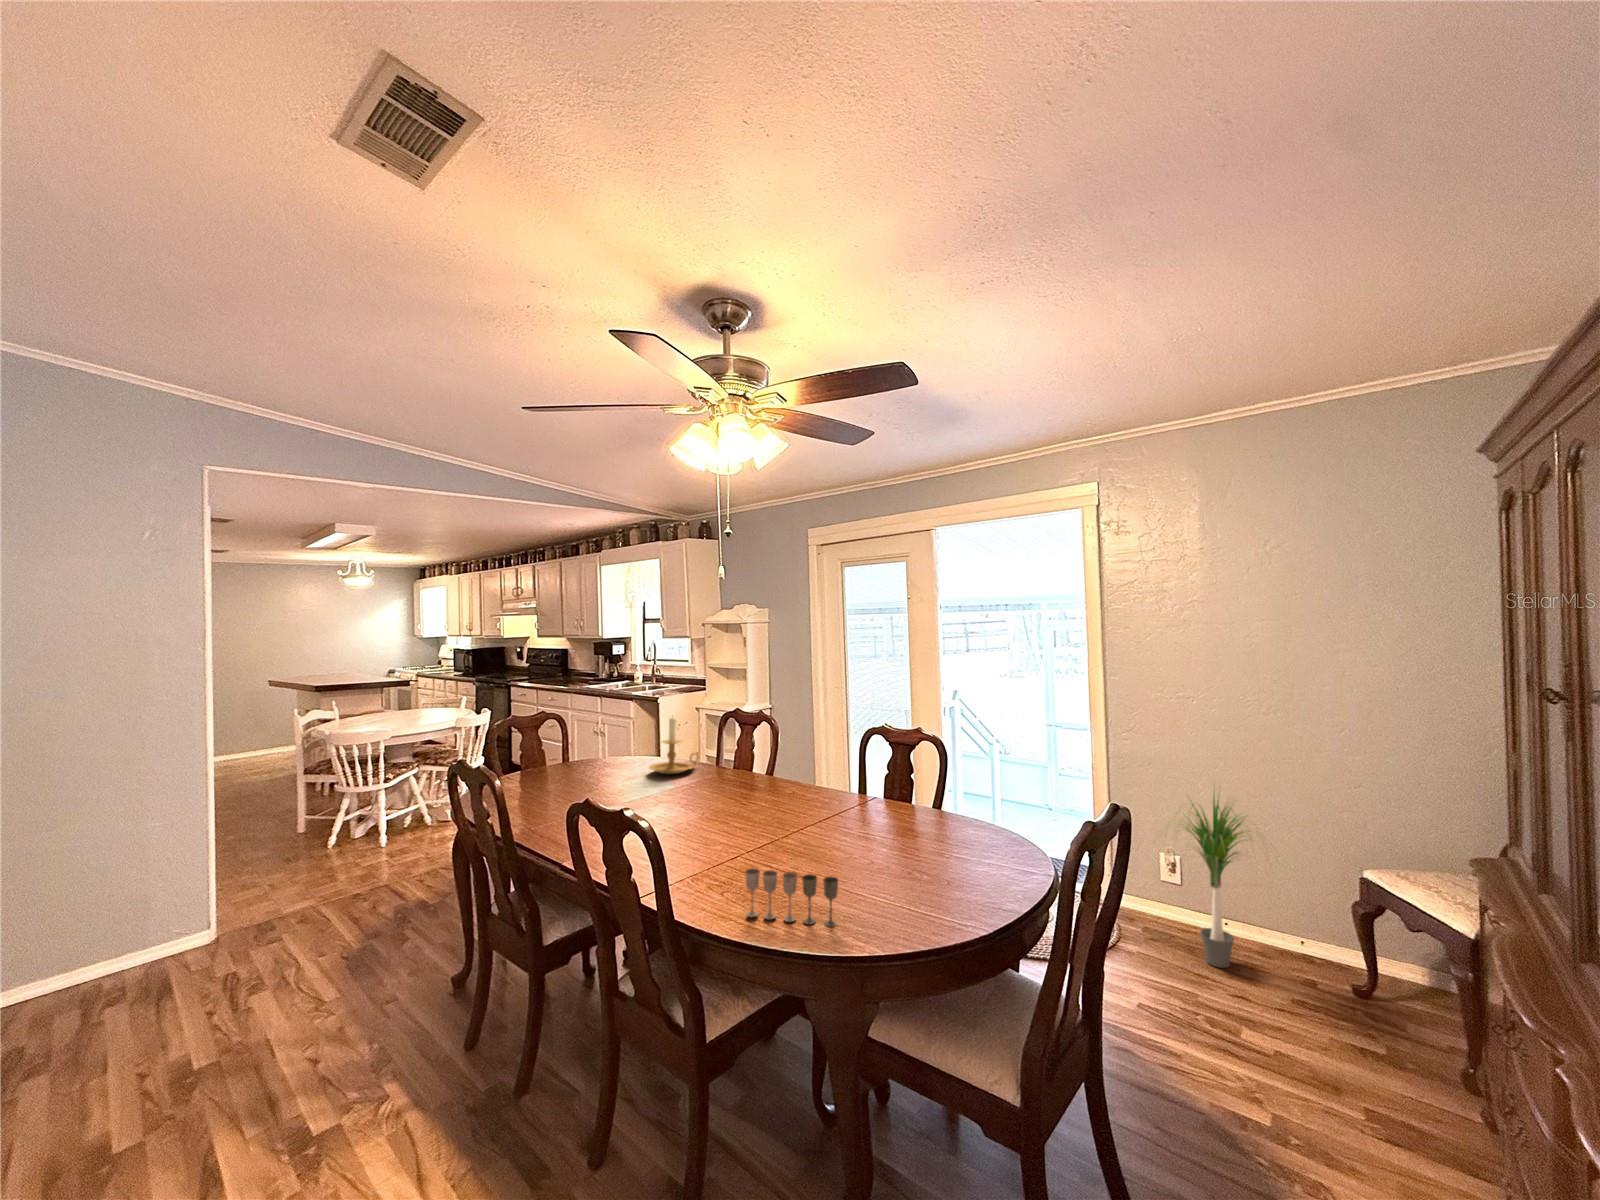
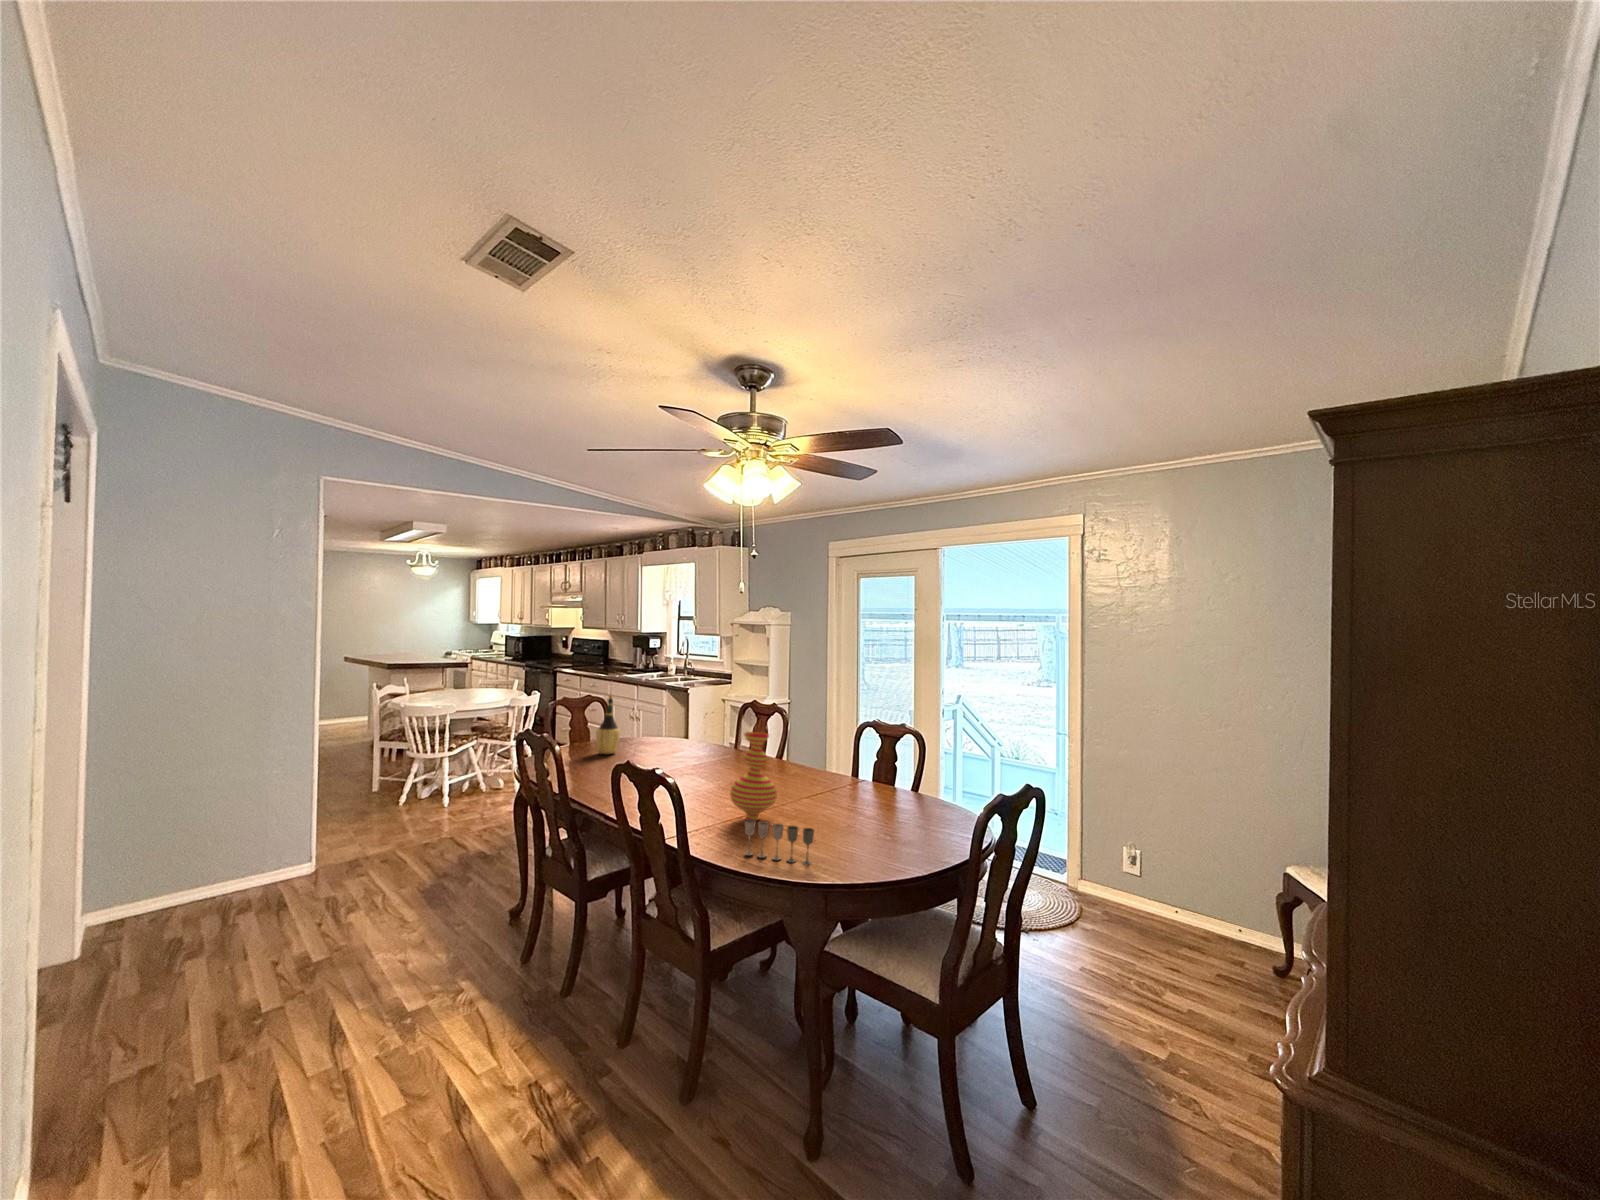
wine bottle: none [551,711,581,781] -> present [596,695,620,754]
candle holder: present [649,717,699,774] -> none [677,703,721,753]
vase: none [721,750,779,863] -> present [730,732,777,821]
potted plant: present [1168,799,1263,968] -> none [1109,784,1226,947]

